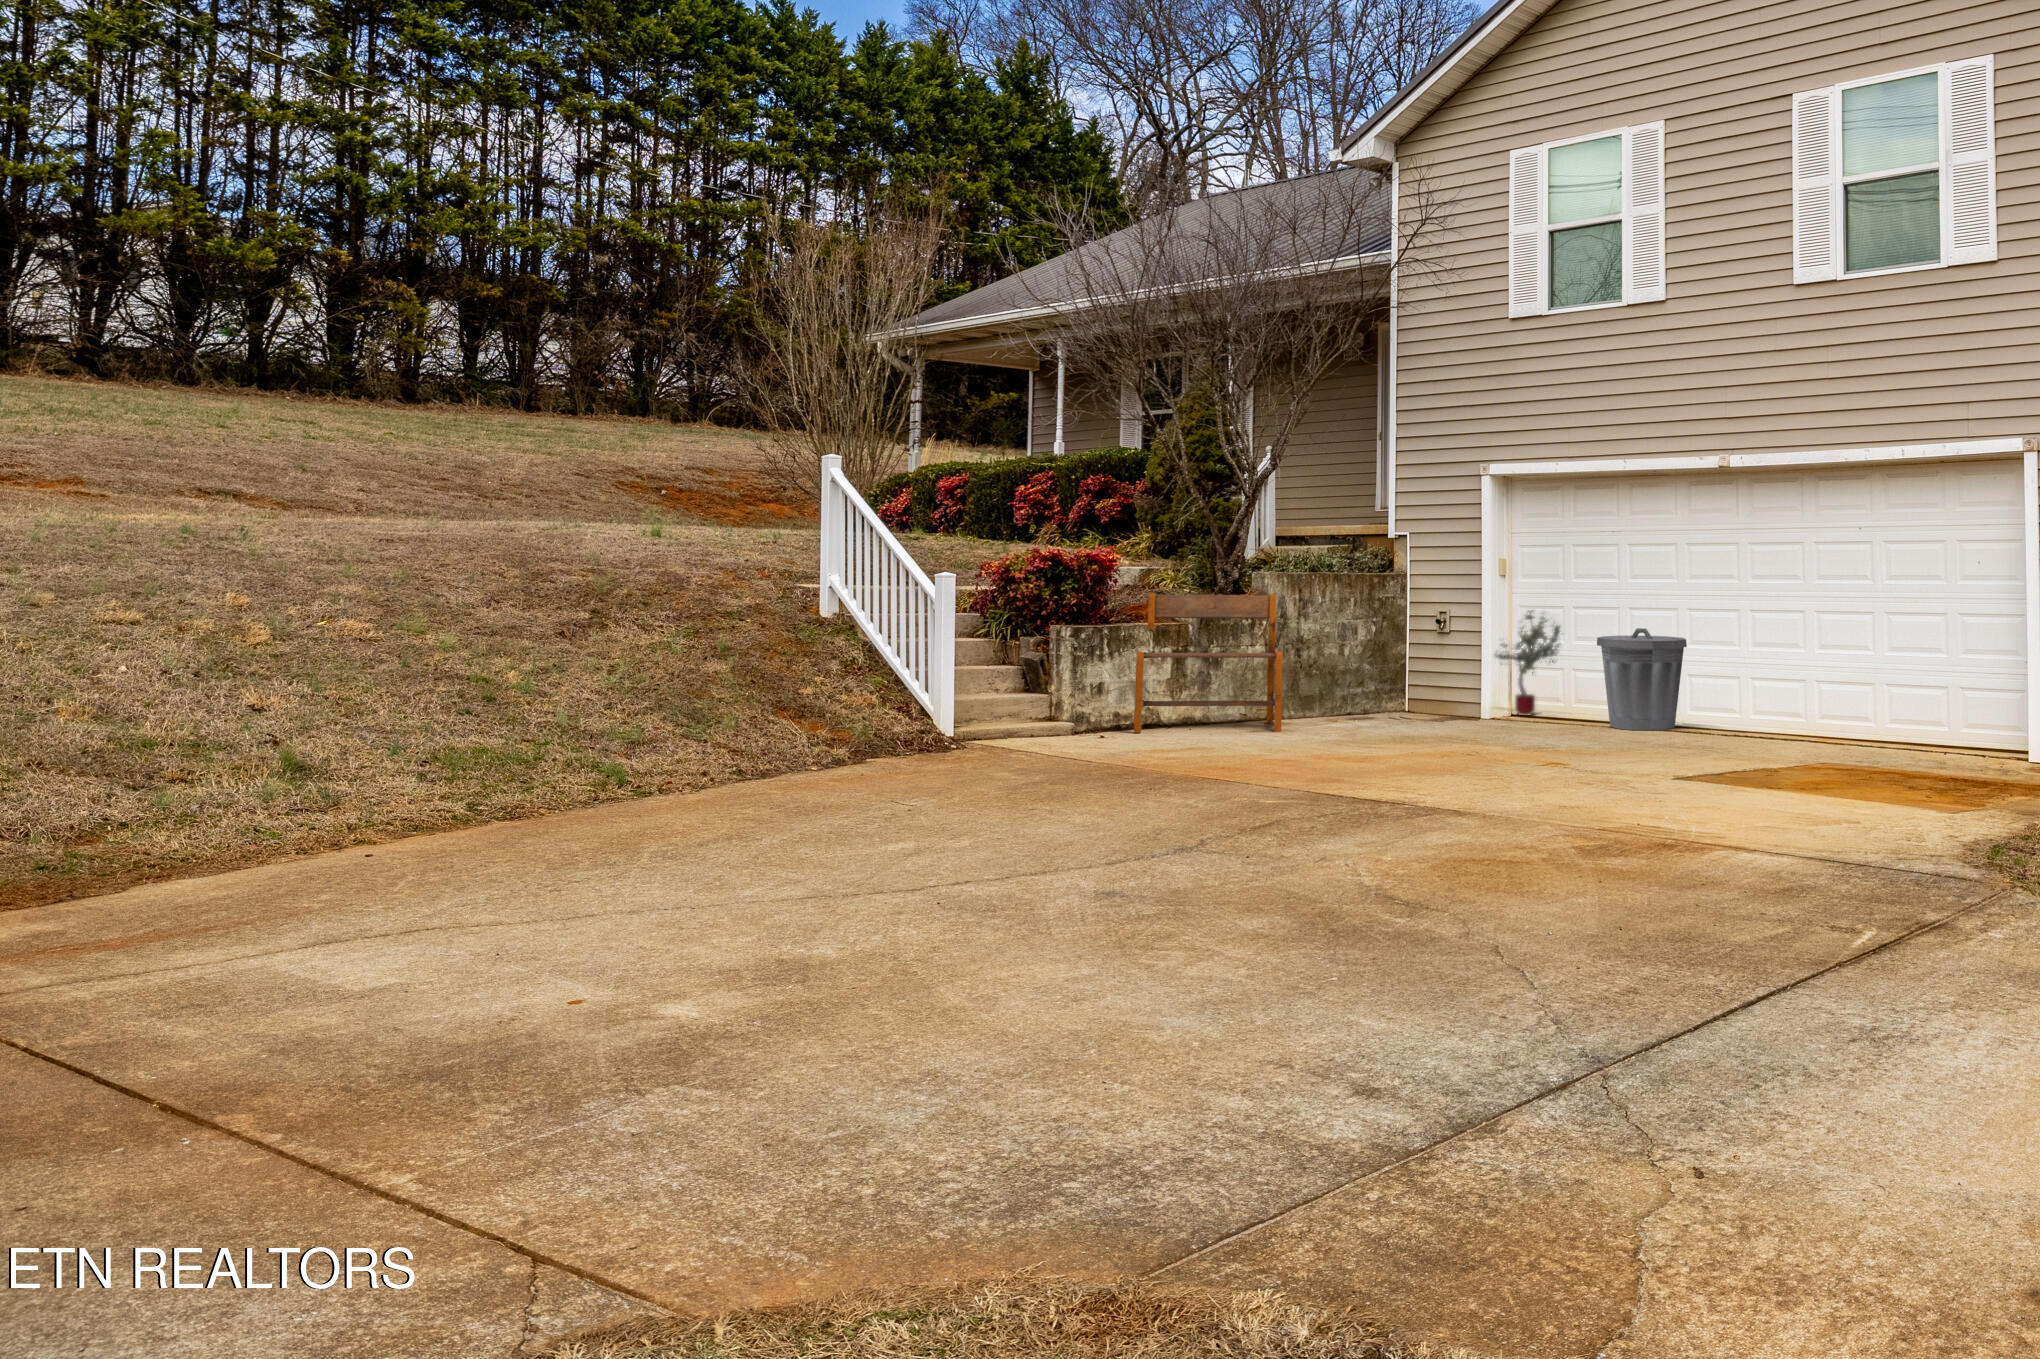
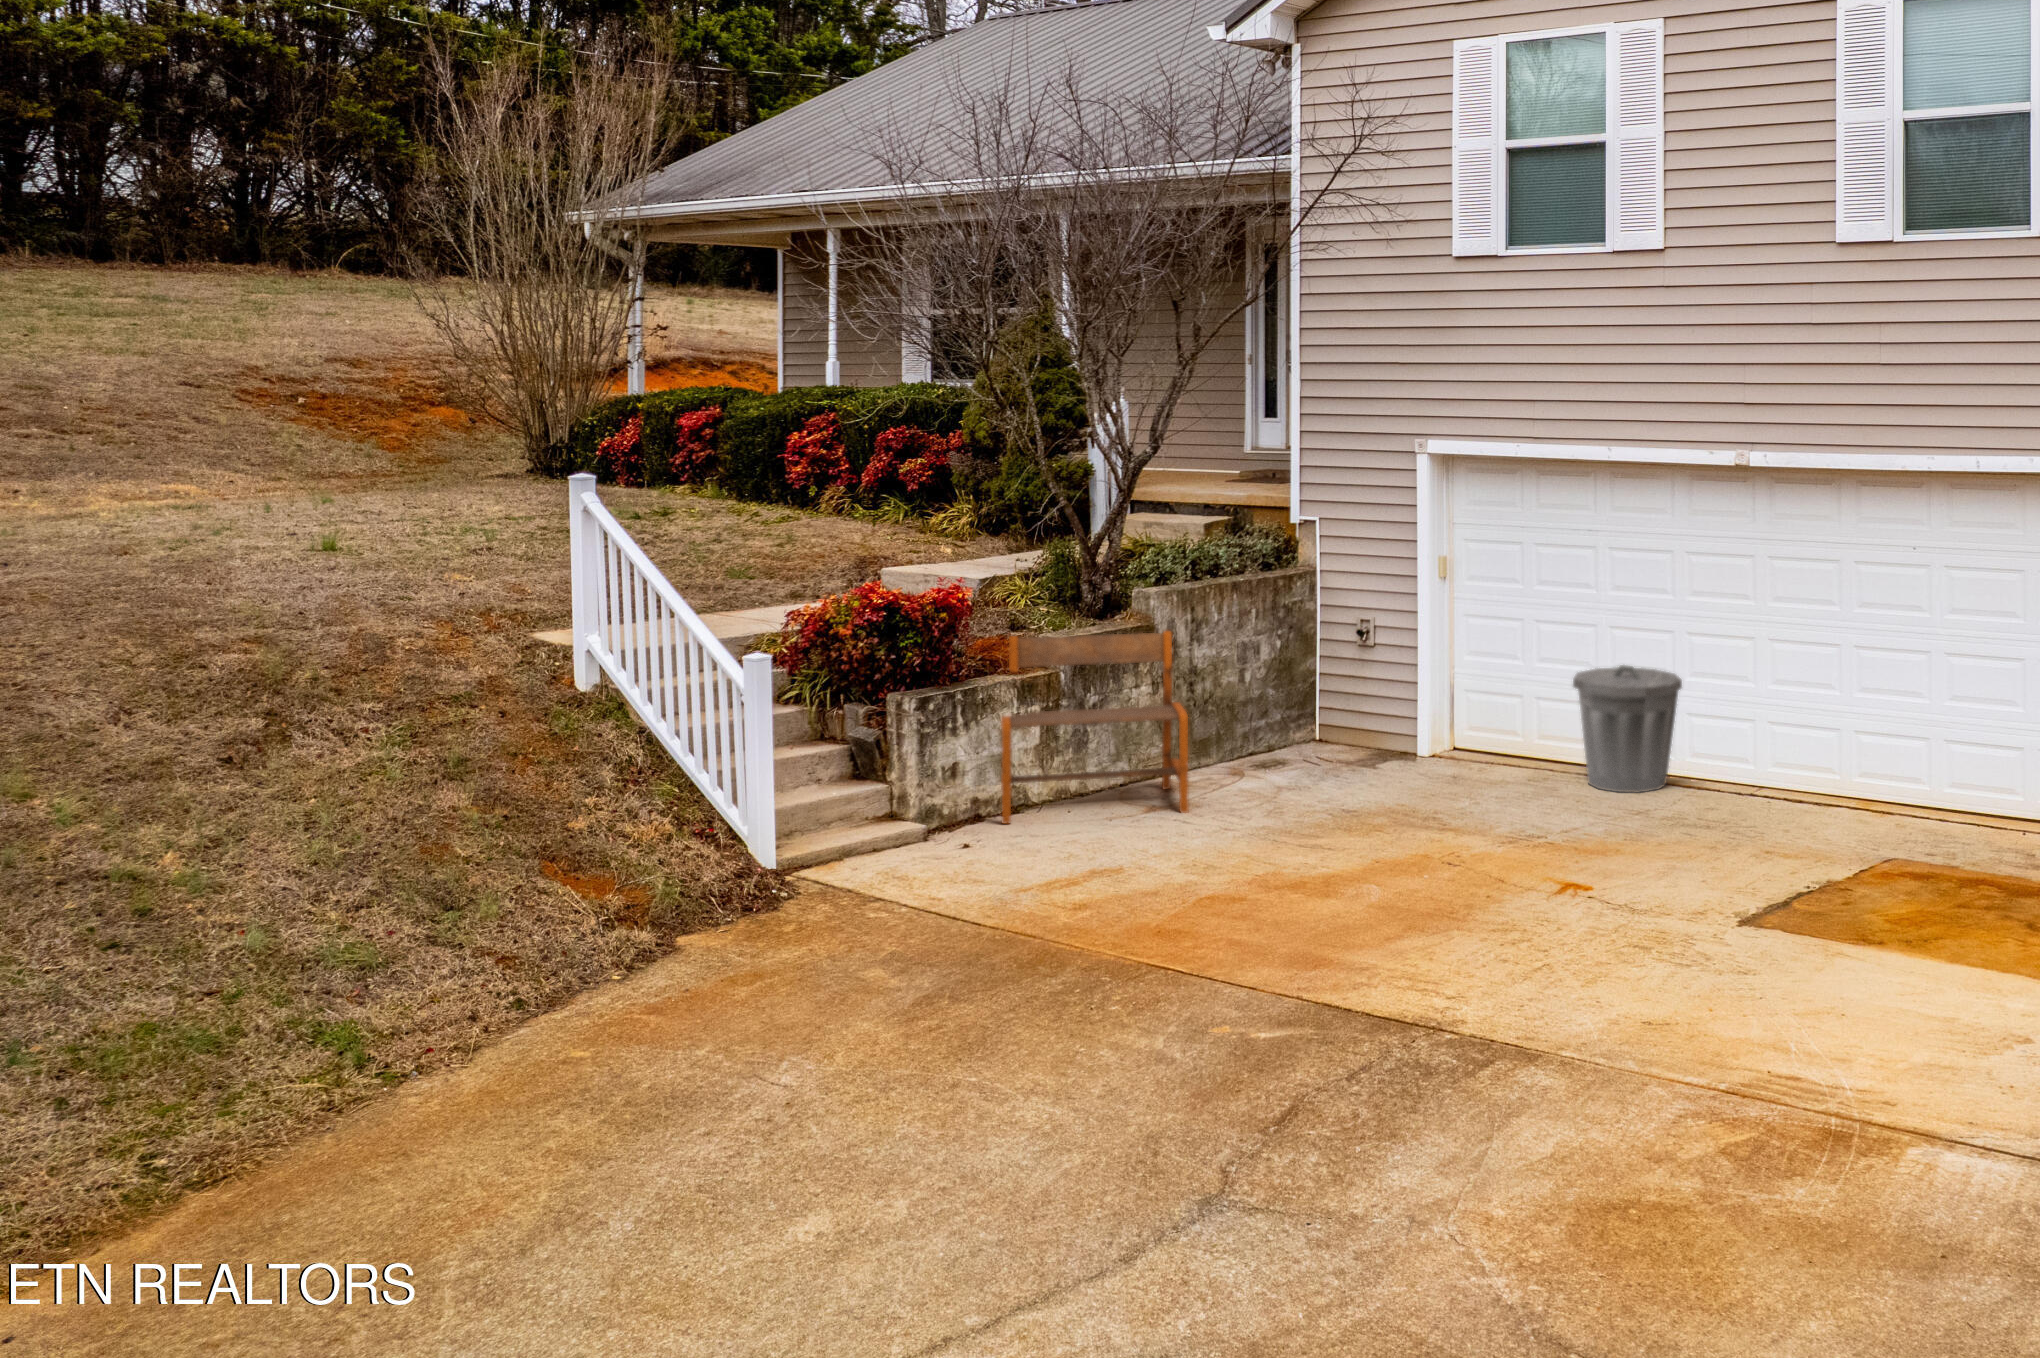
potted tree: present [1494,610,1561,716] -> none [1431,629,1521,758]

